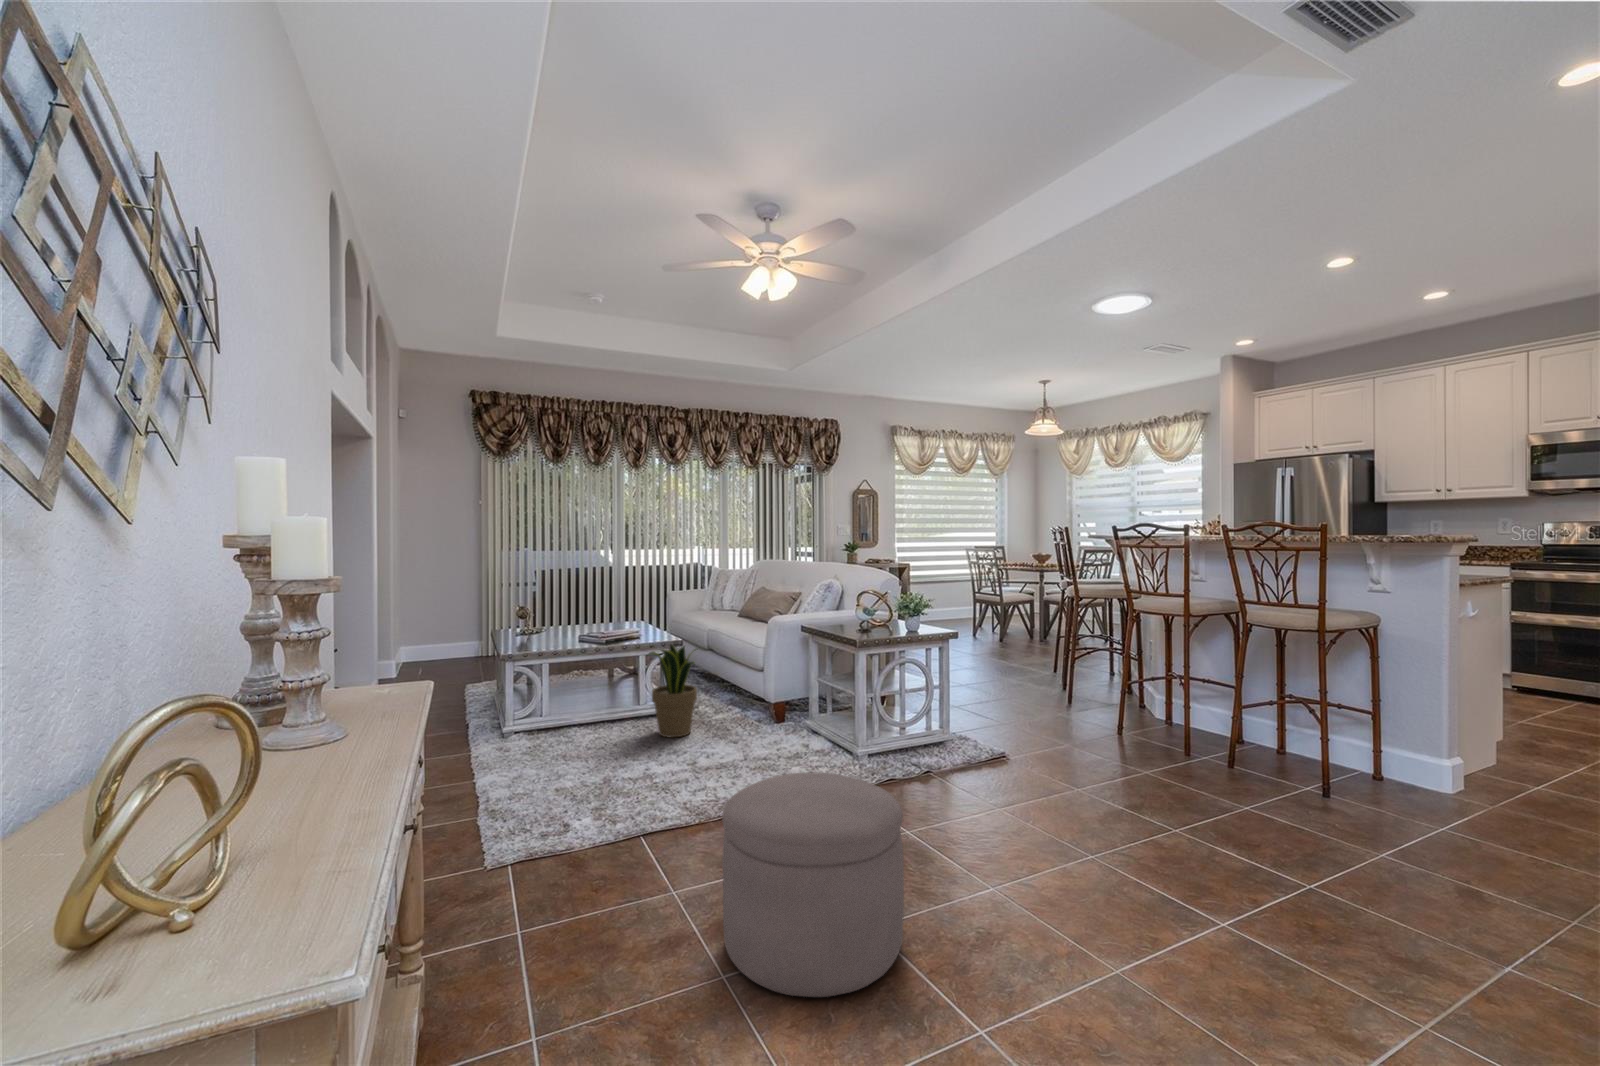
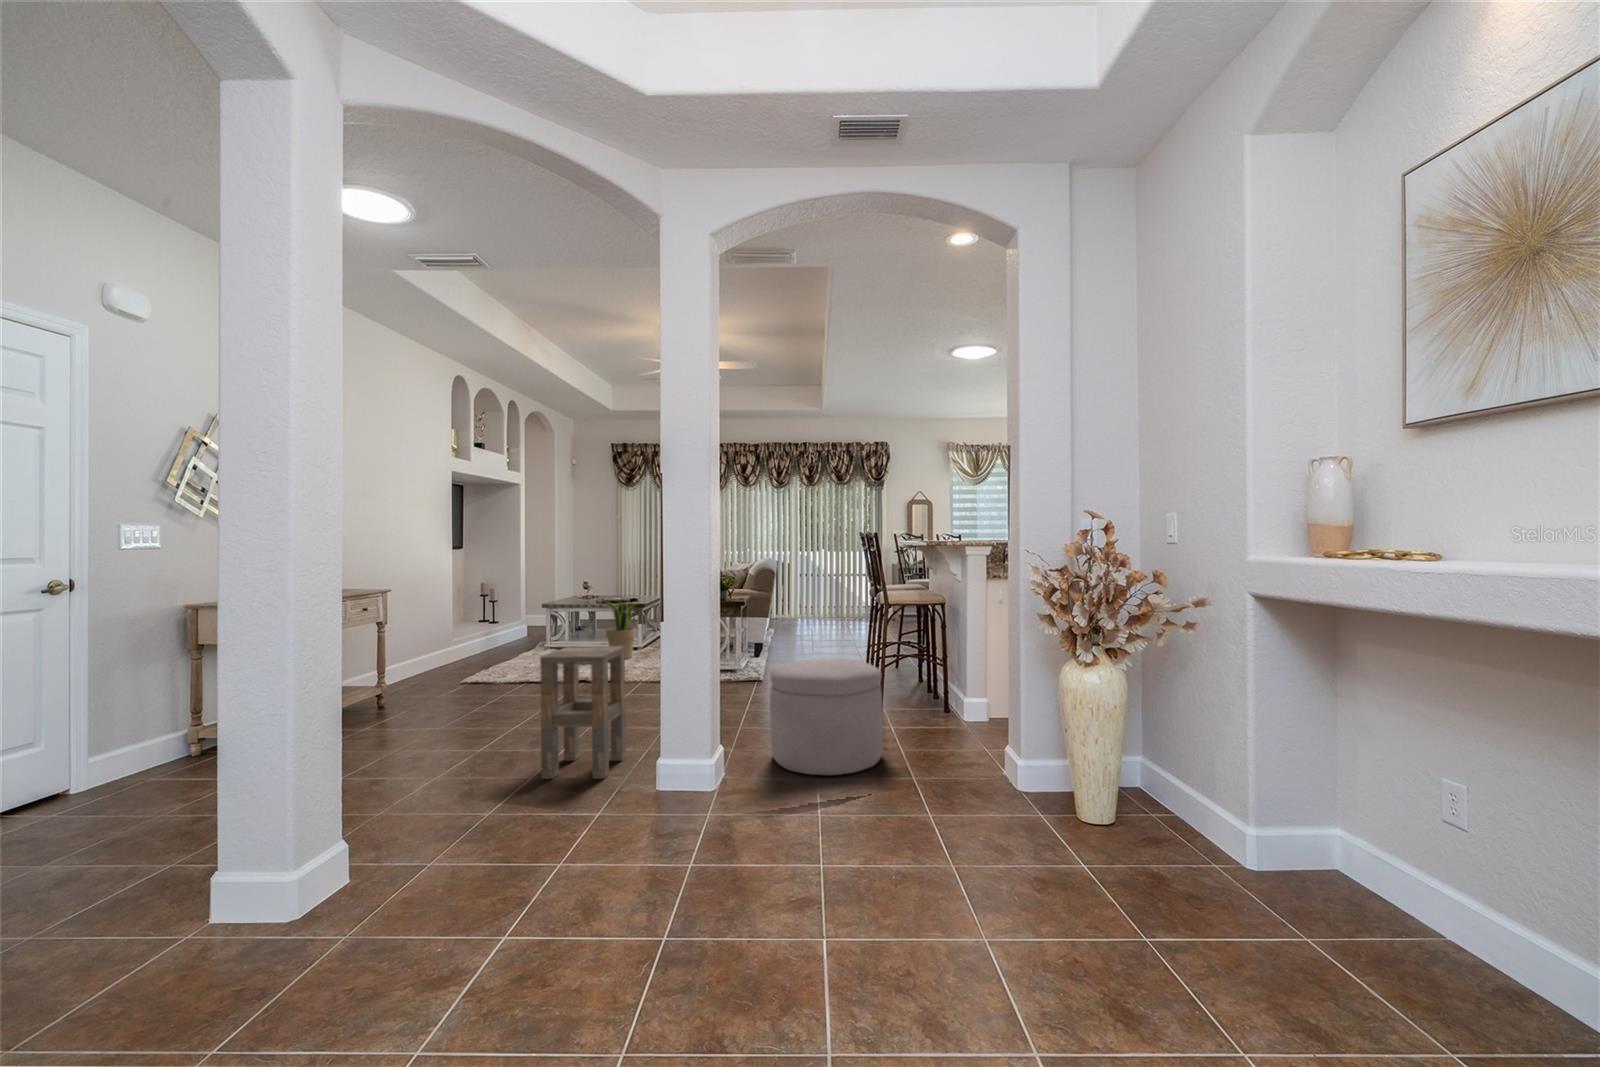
side table: none [1109,763,1280,1036] -> present [540,646,626,779]
ottoman: present [722,772,904,997] -> present [770,658,883,775]

